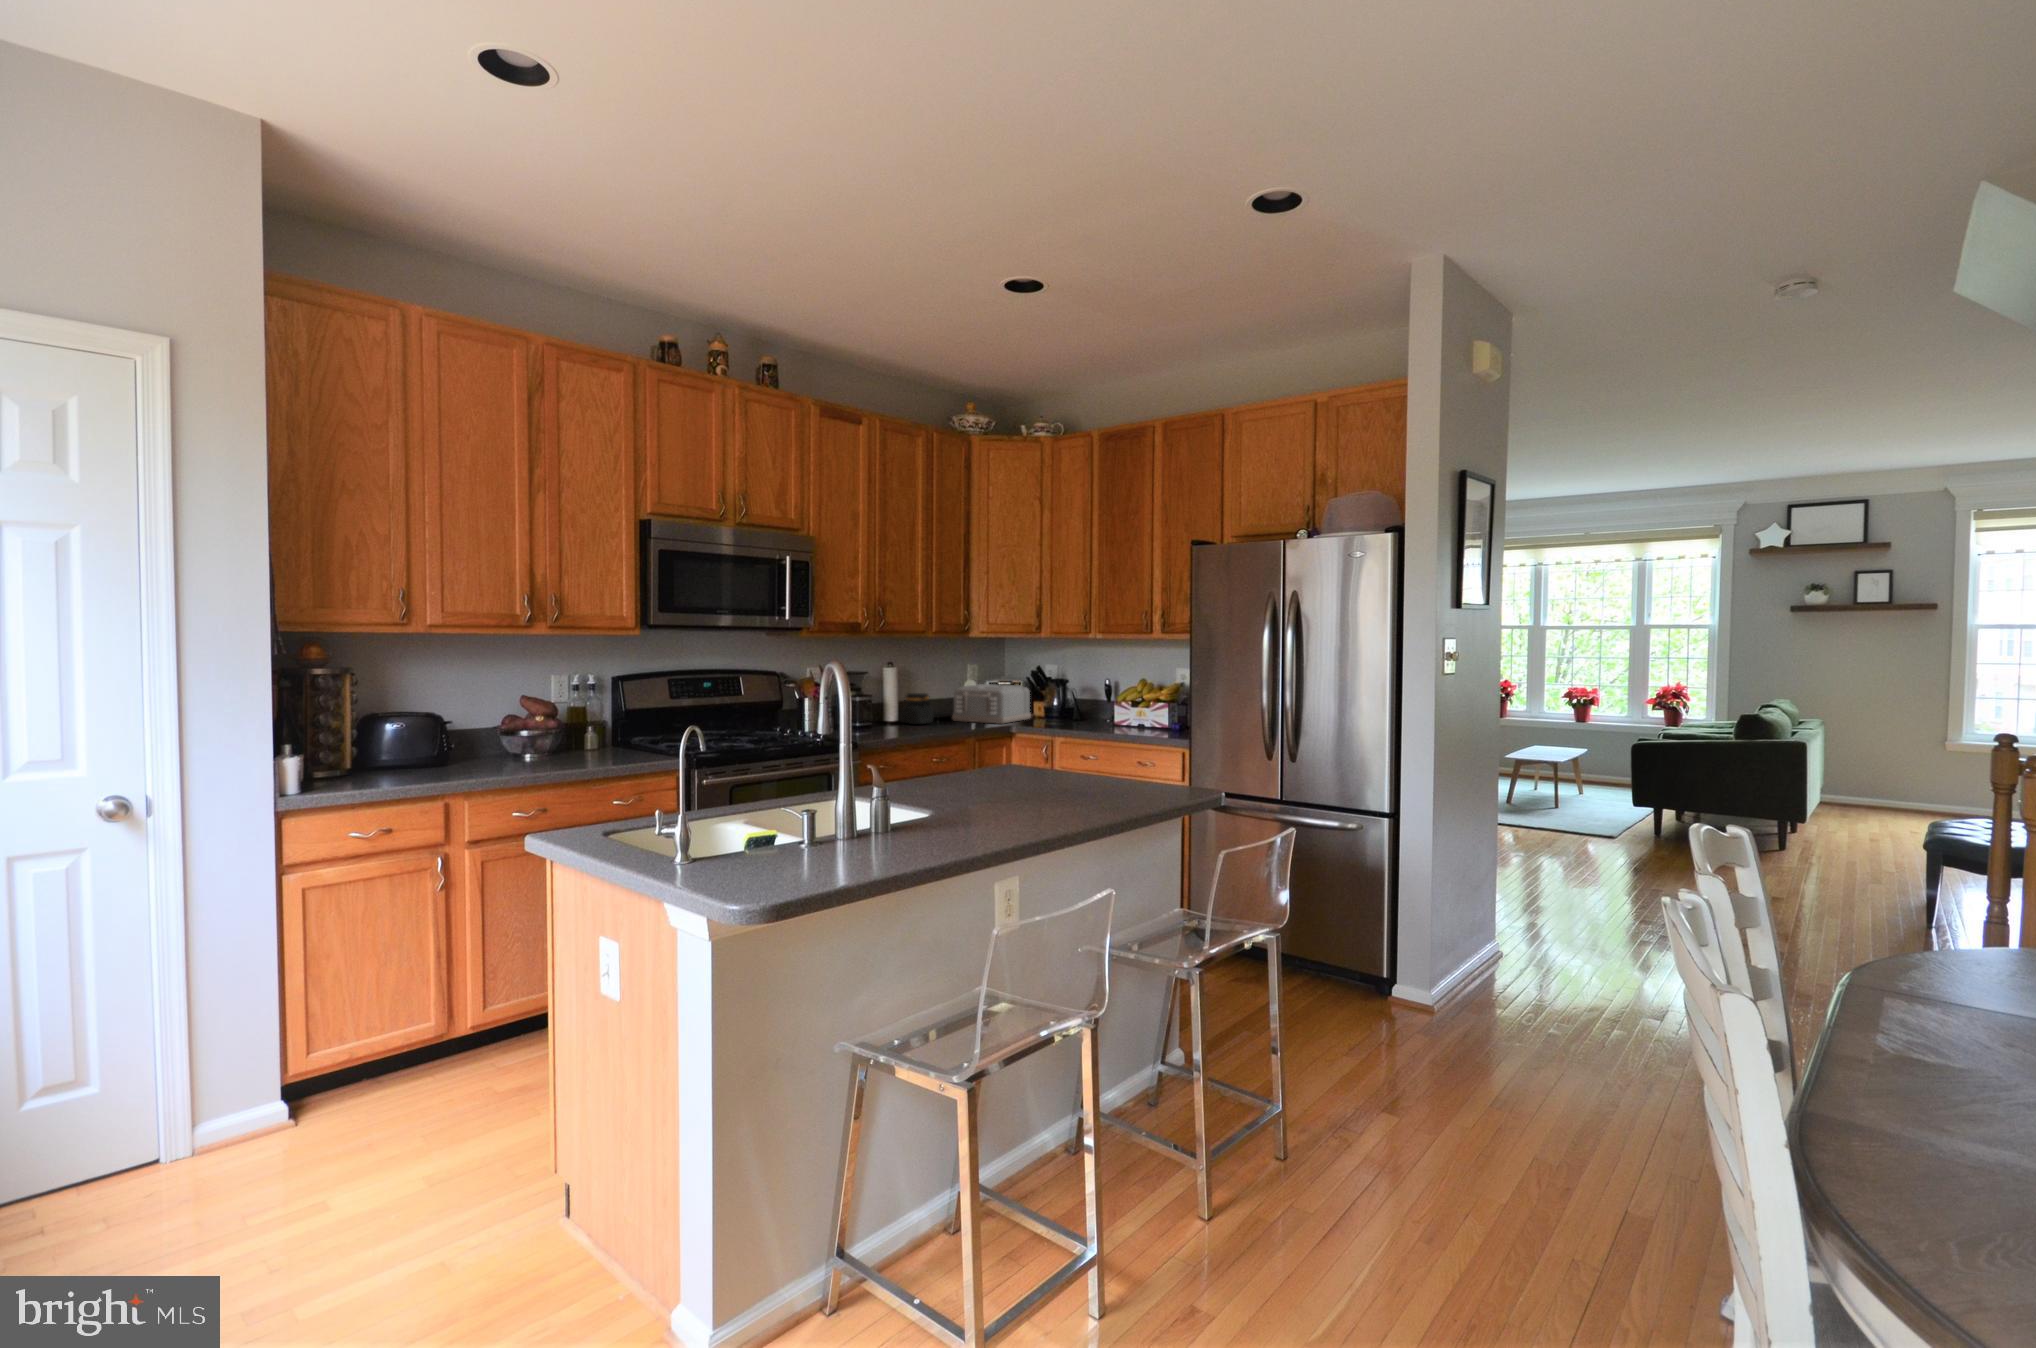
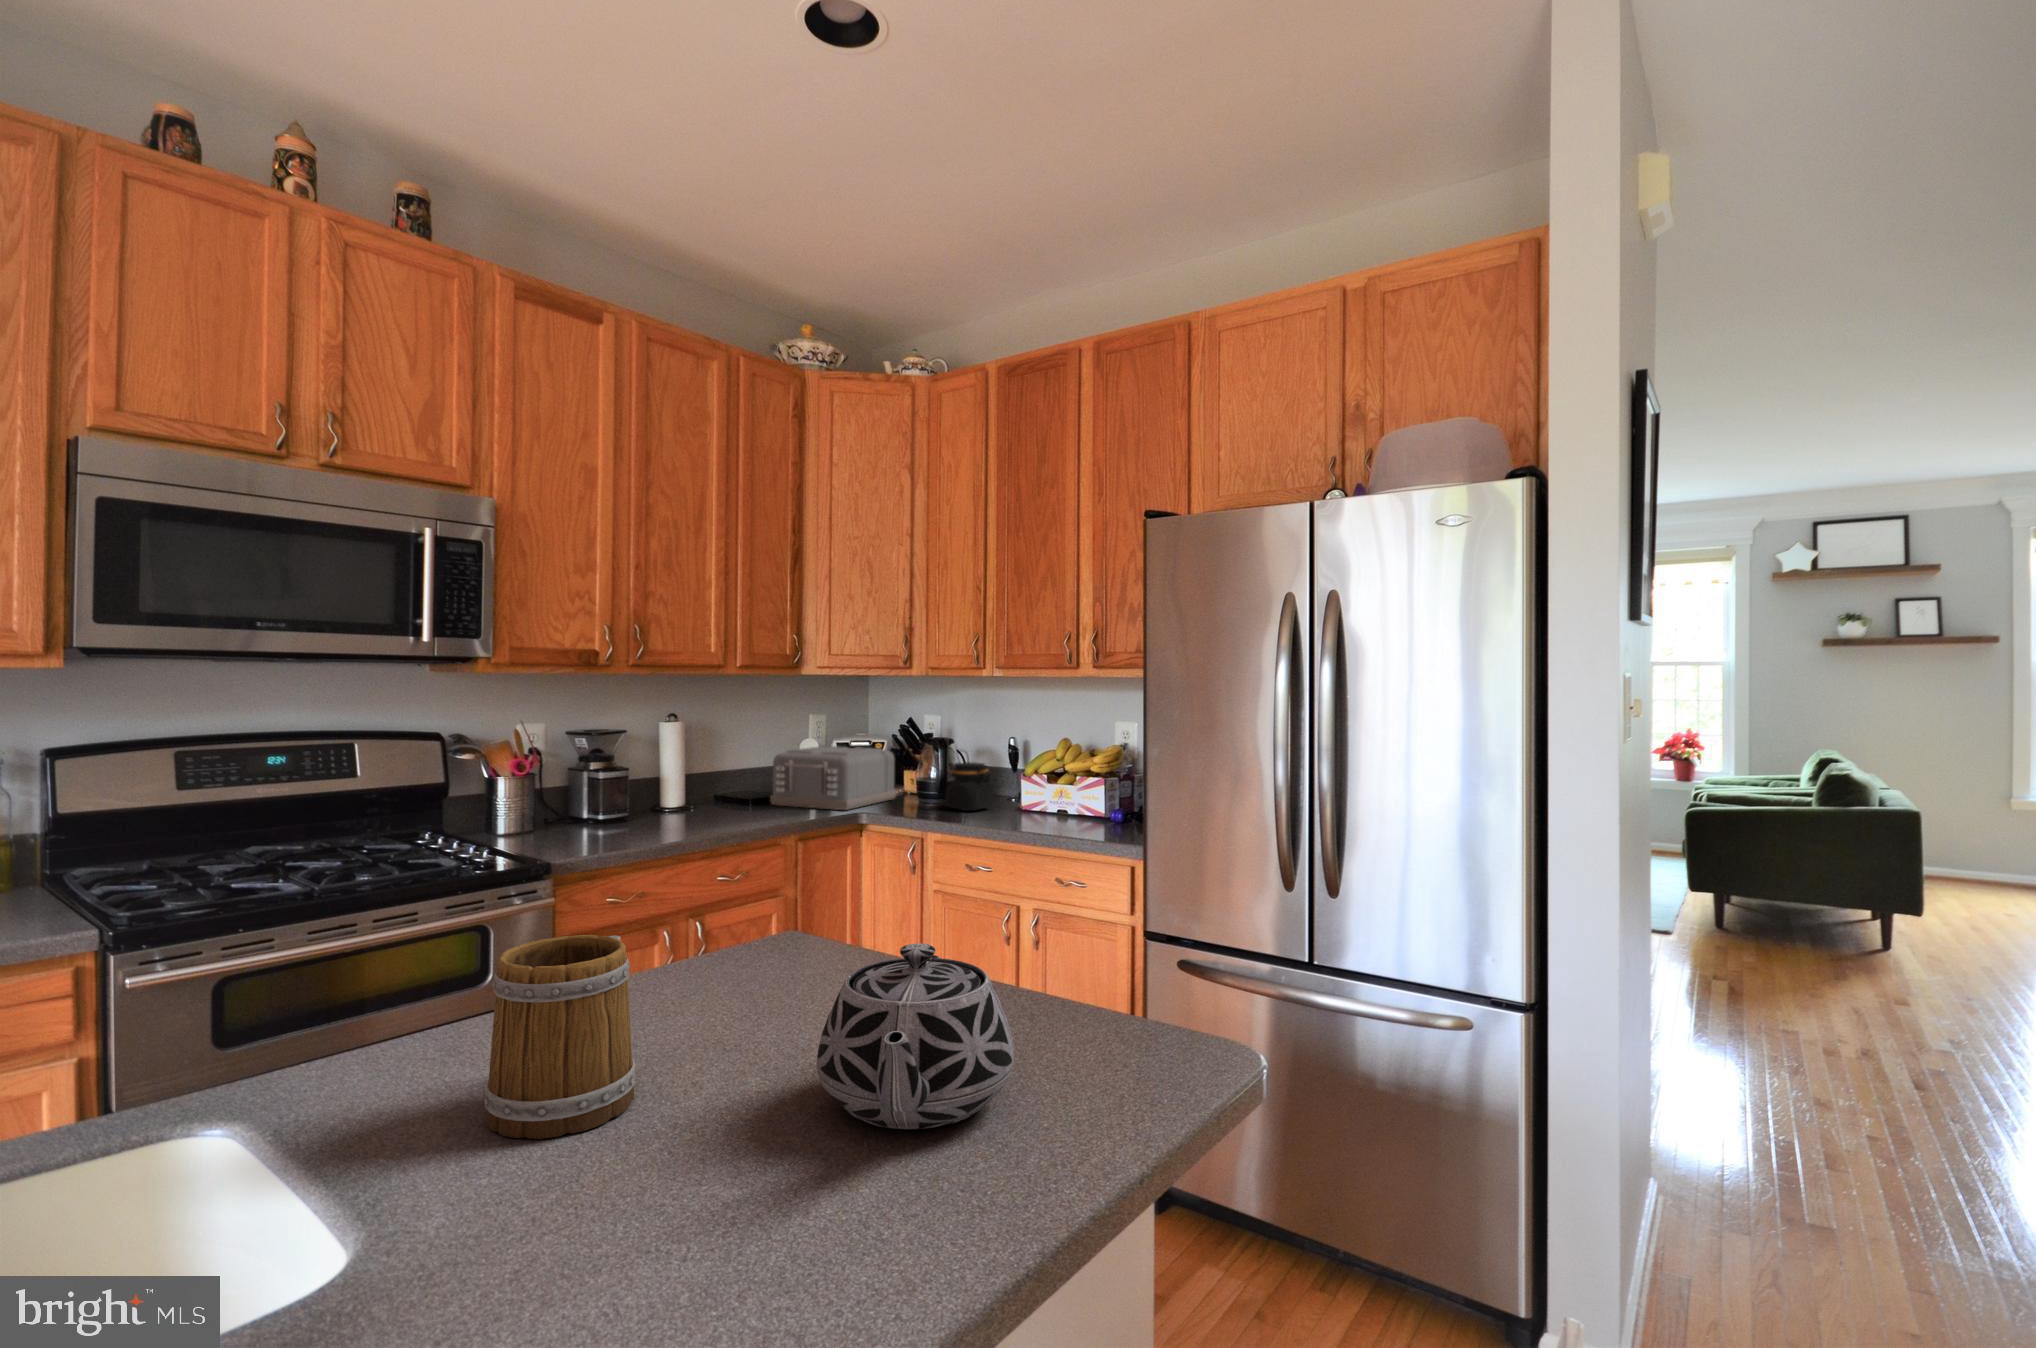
jar: present [901,693,933,724] -> present [946,762,993,811]
mug: none [948,734,995,792] -> present [483,935,637,1139]
teapot: none [1057,737,1125,793] -> present [817,944,1014,1129]

